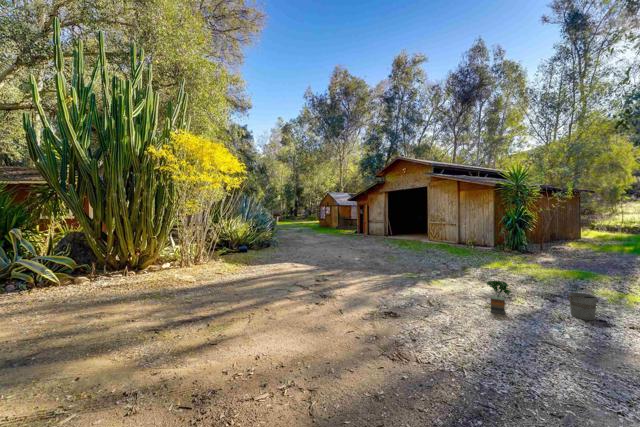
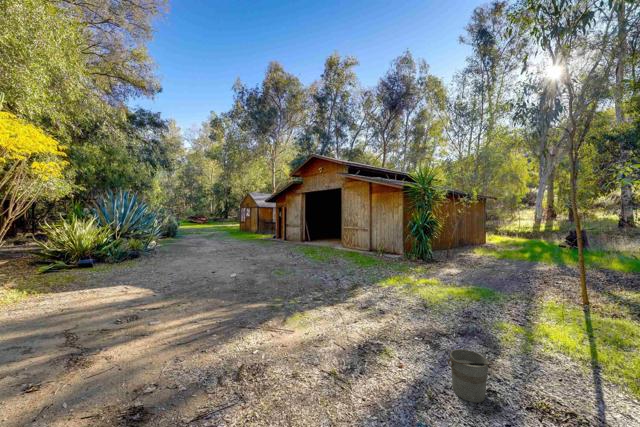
potted tree: present [487,281,511,314] -> none [328,333,363,399]

